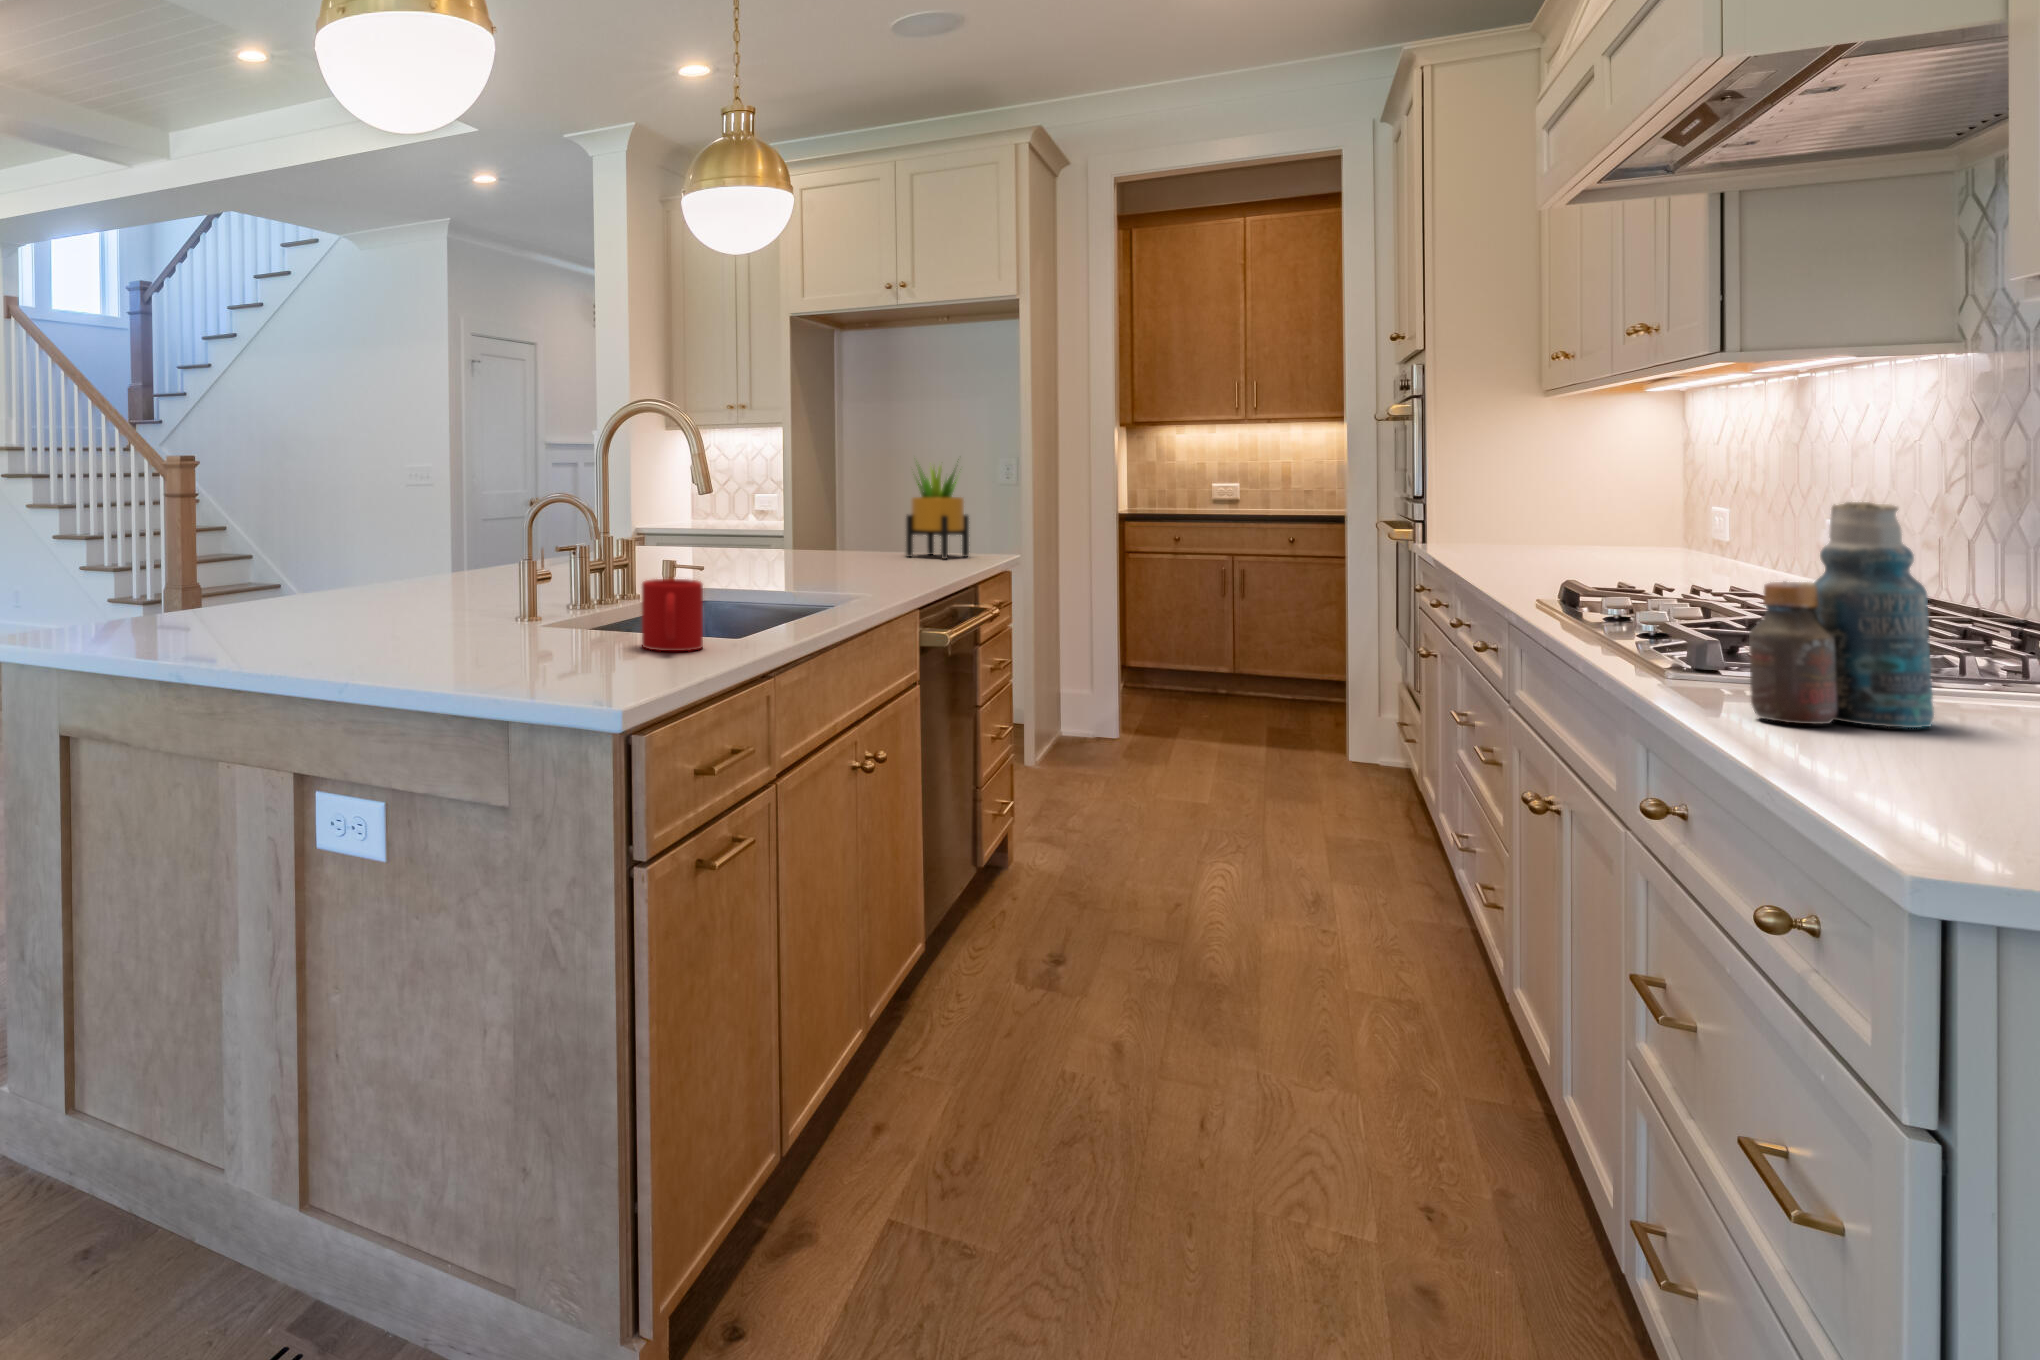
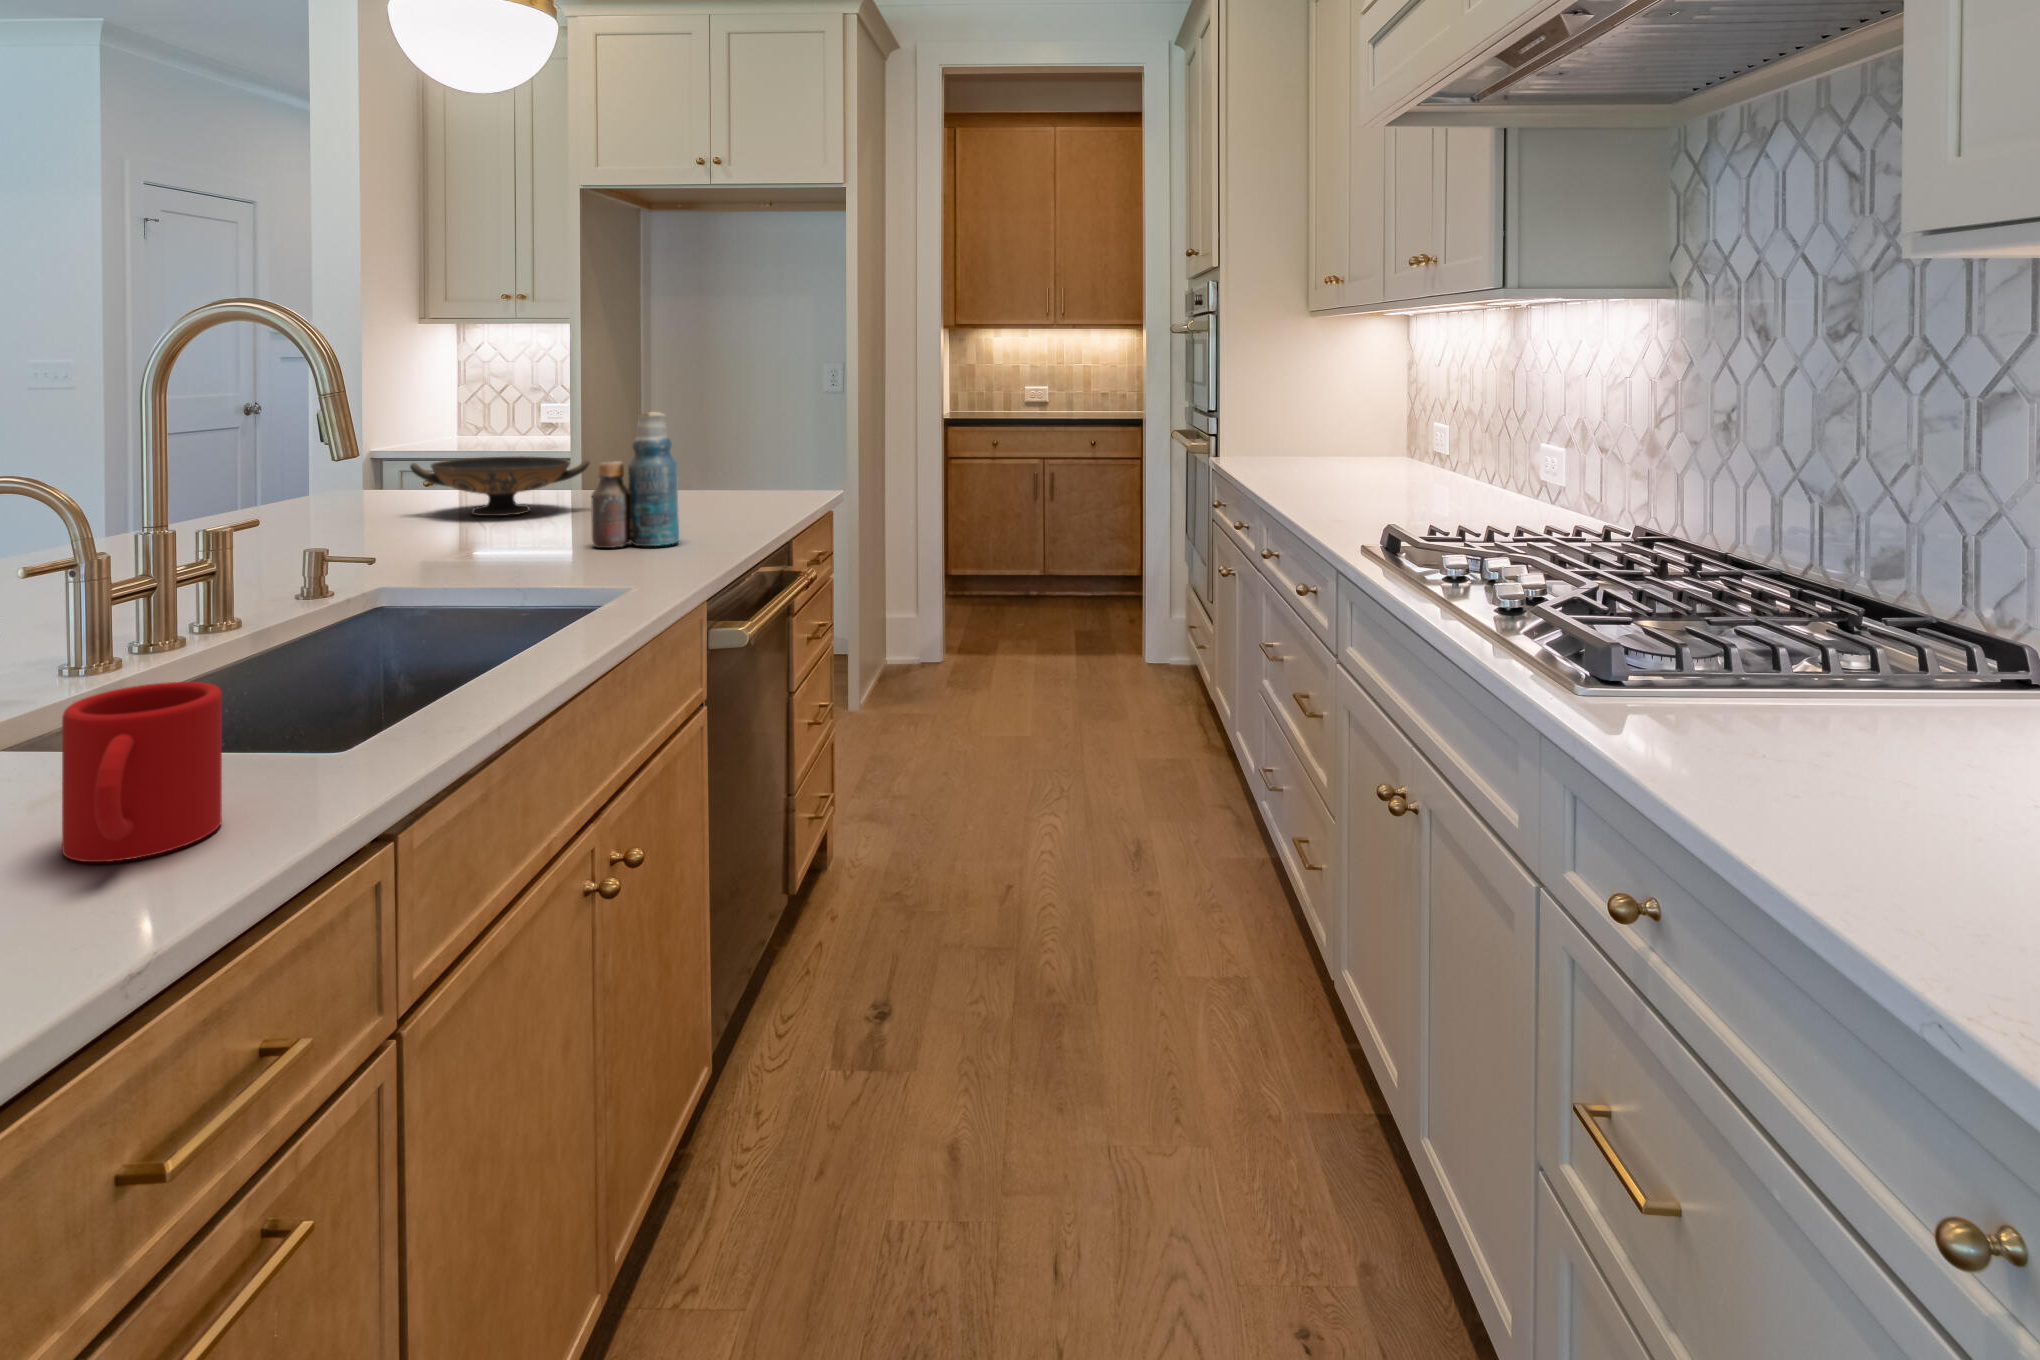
potted plant: present [906,459,969,559] -> none [709,371,786,504]
bottle: present [1749,502,1934,728] -> present [591,412,679,548]
decorative bowl: none [696,518,817,558] -> present [410,456,589,516]

